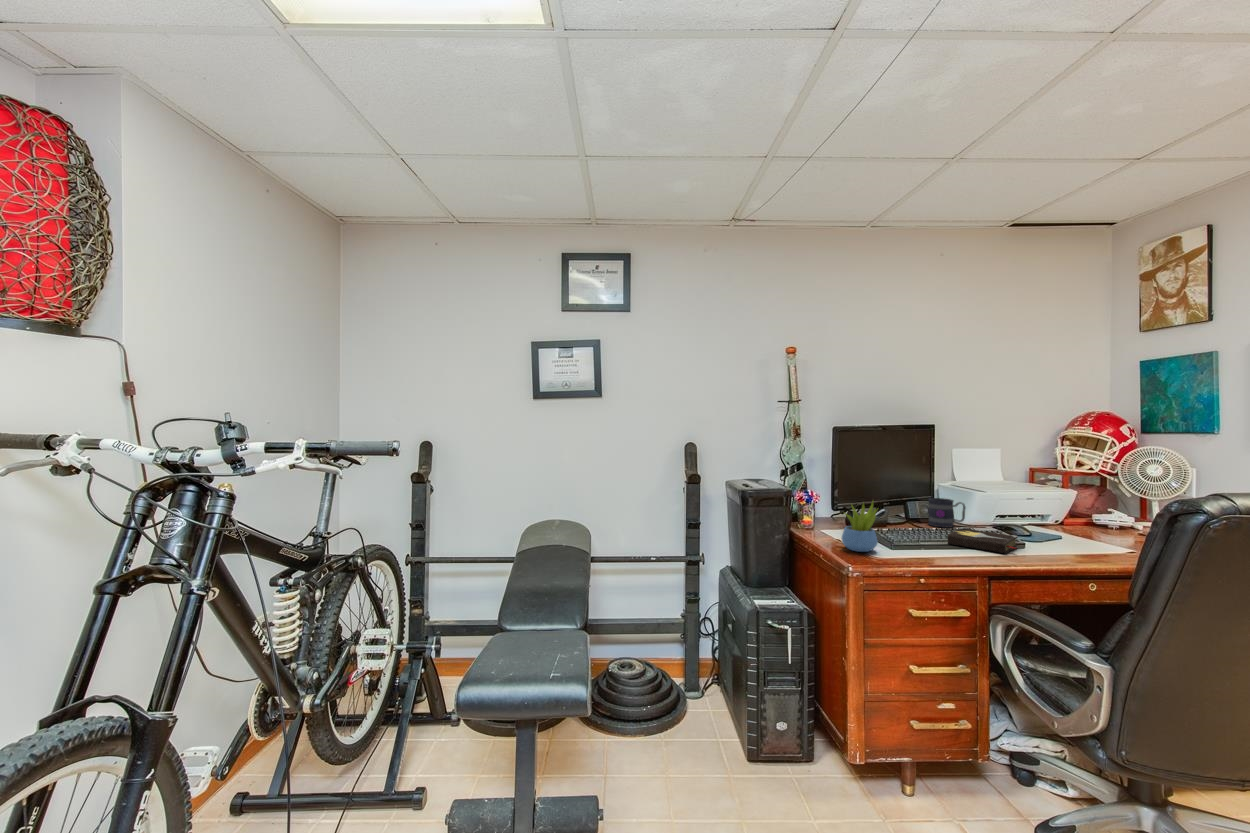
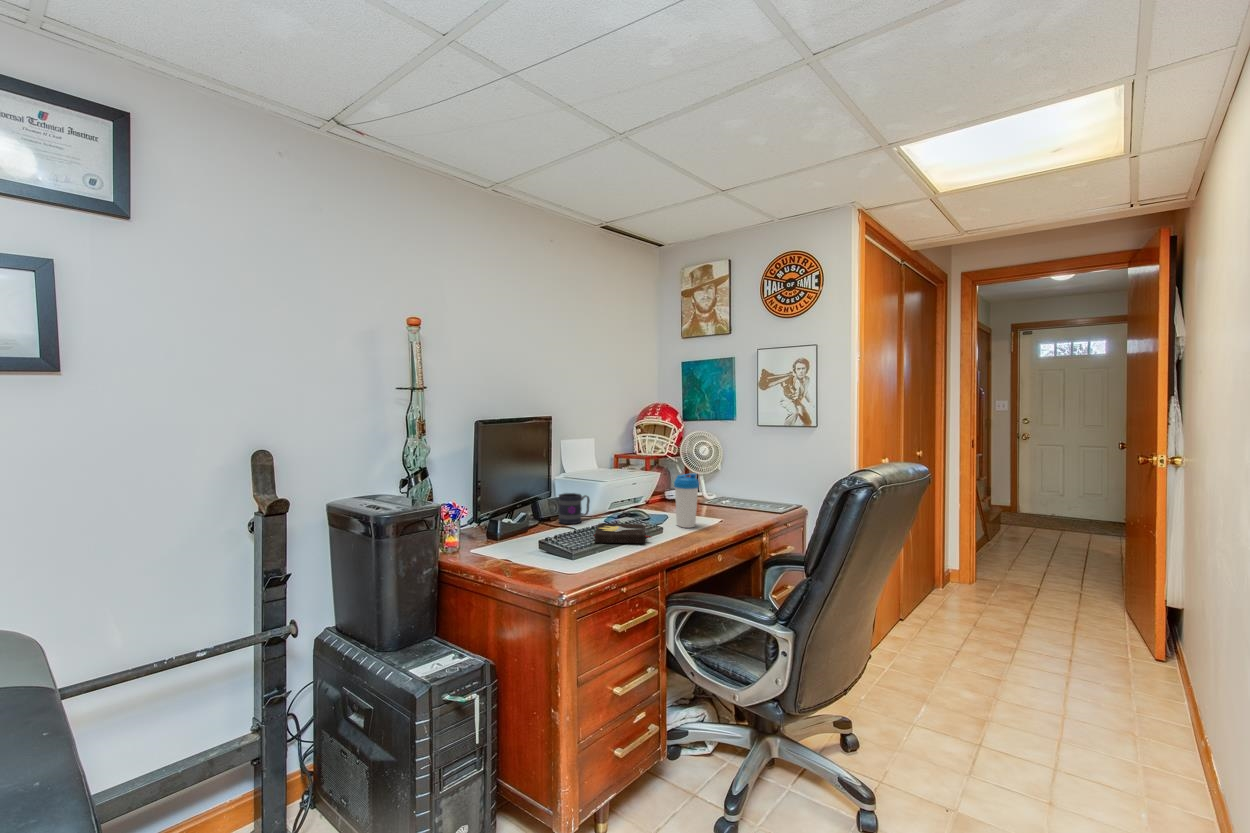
water bottle: none [1069,490,1108,552] -> present [674,474,699,528]
succulent plant: present [842,502,878,552] -> none [509,508,552,573]

